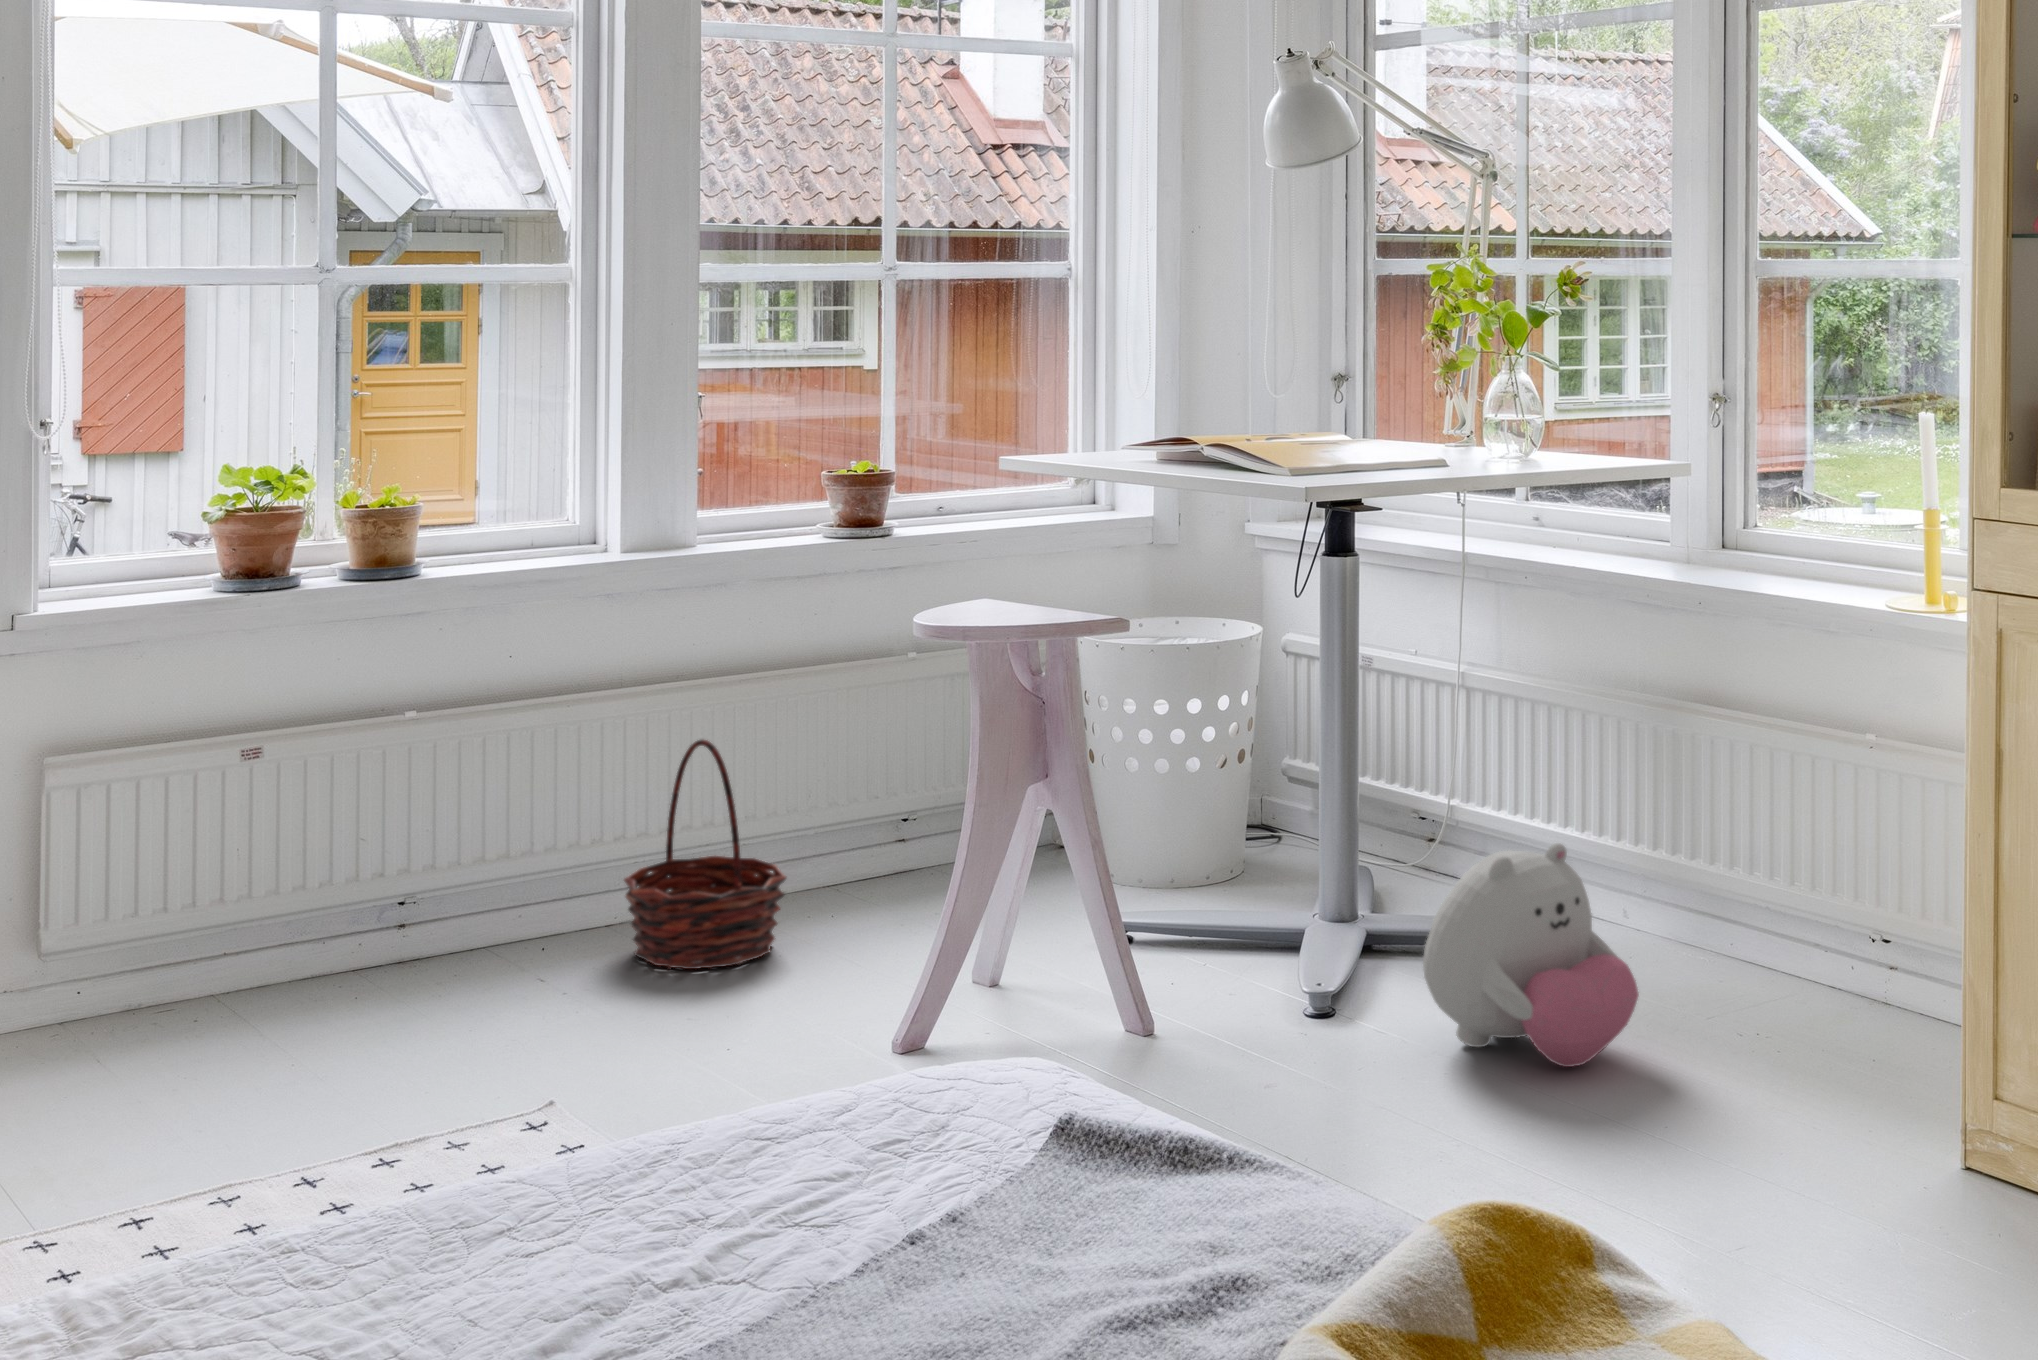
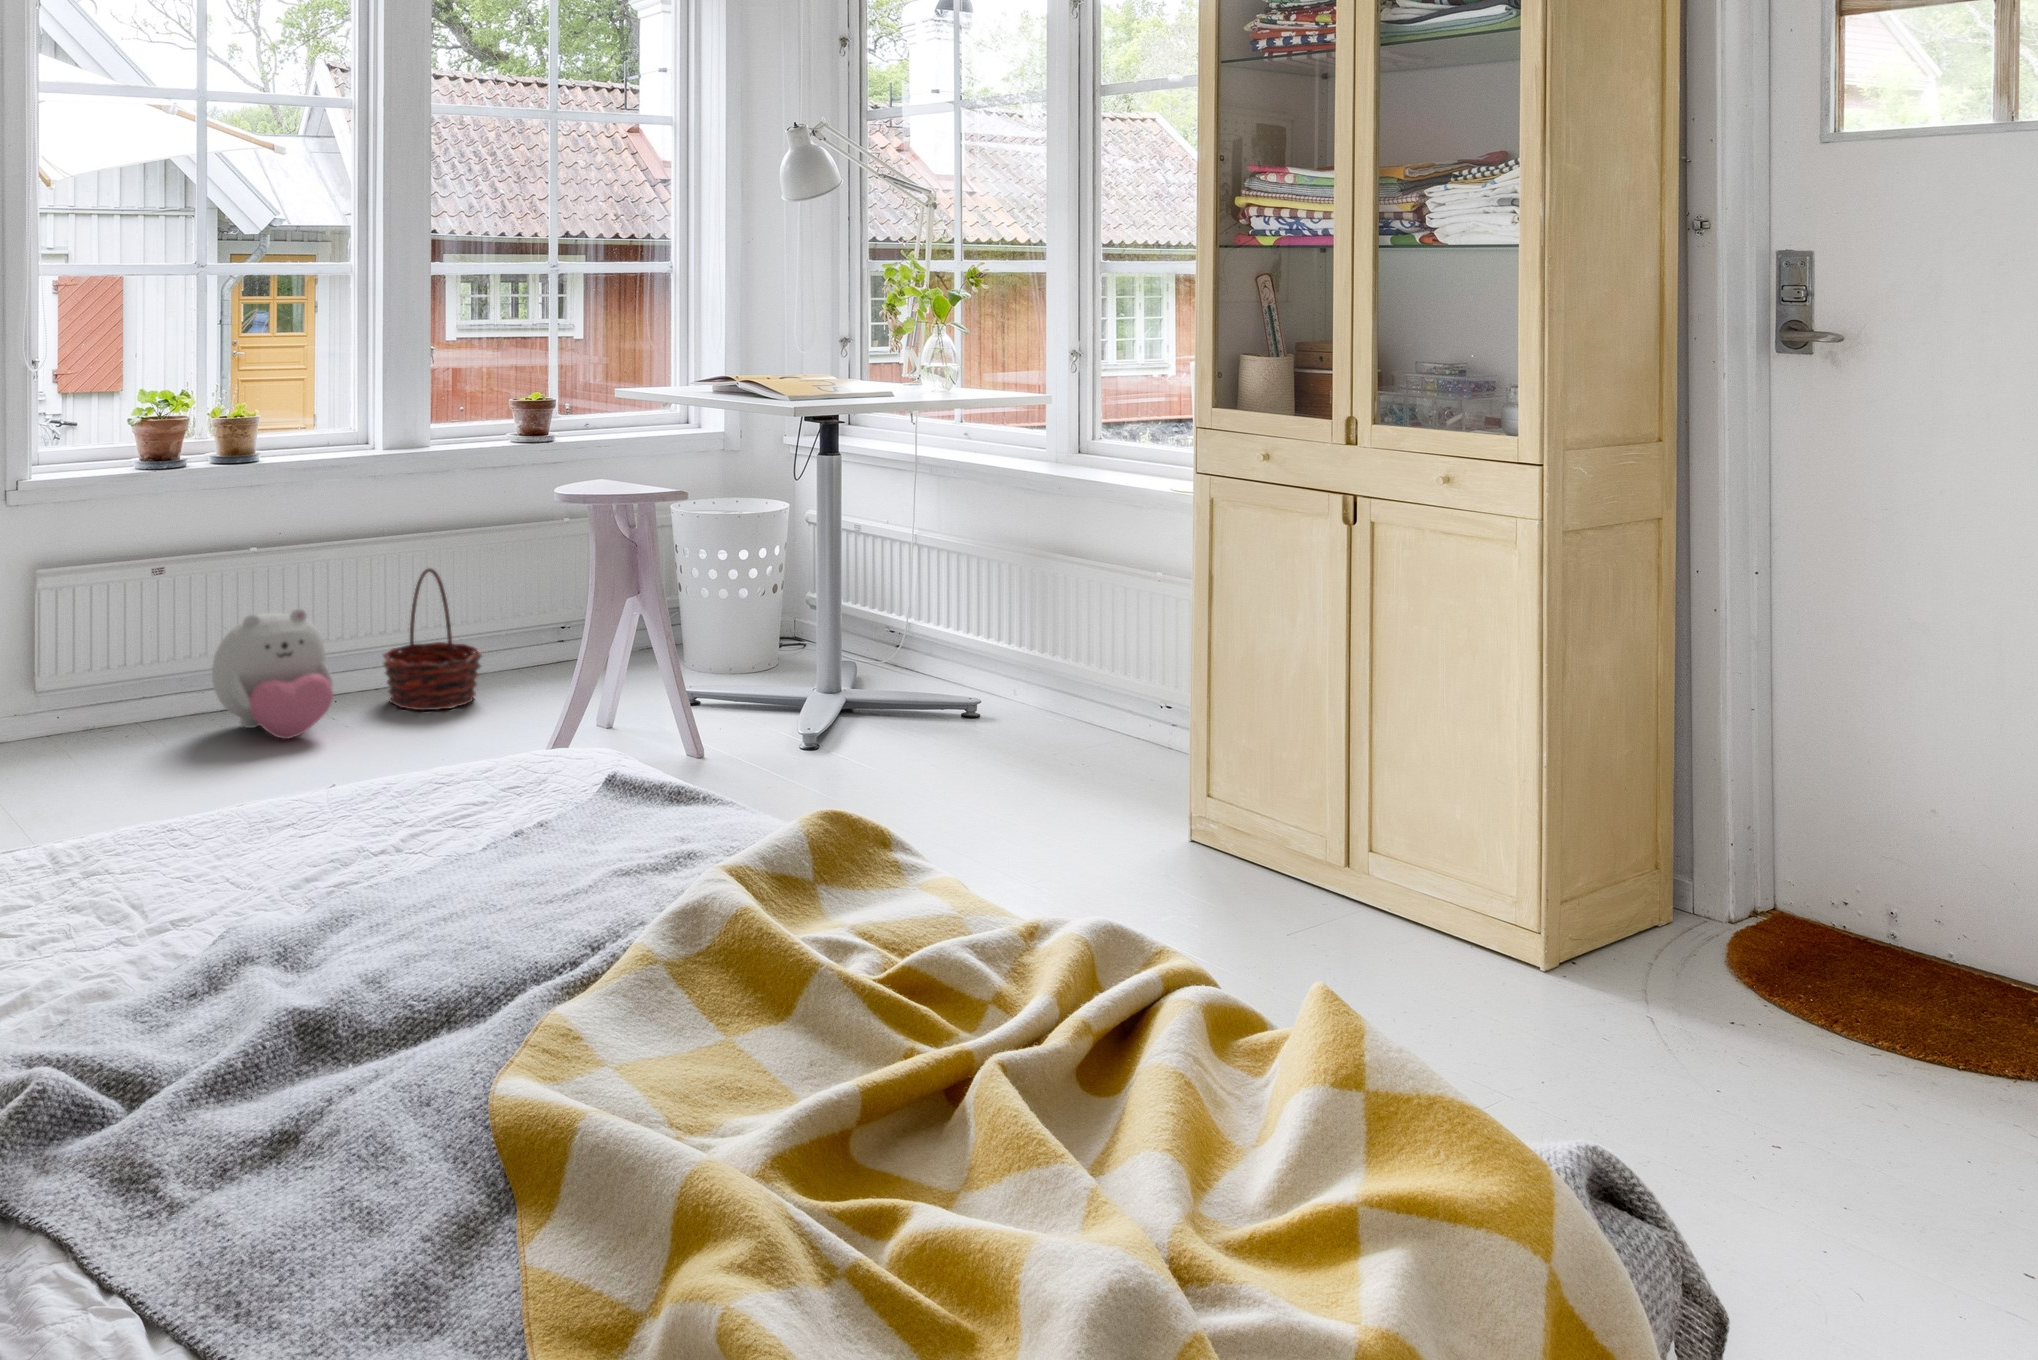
plush toy: present [1423,843,1639,1067] -> present [212,608,333,739]

